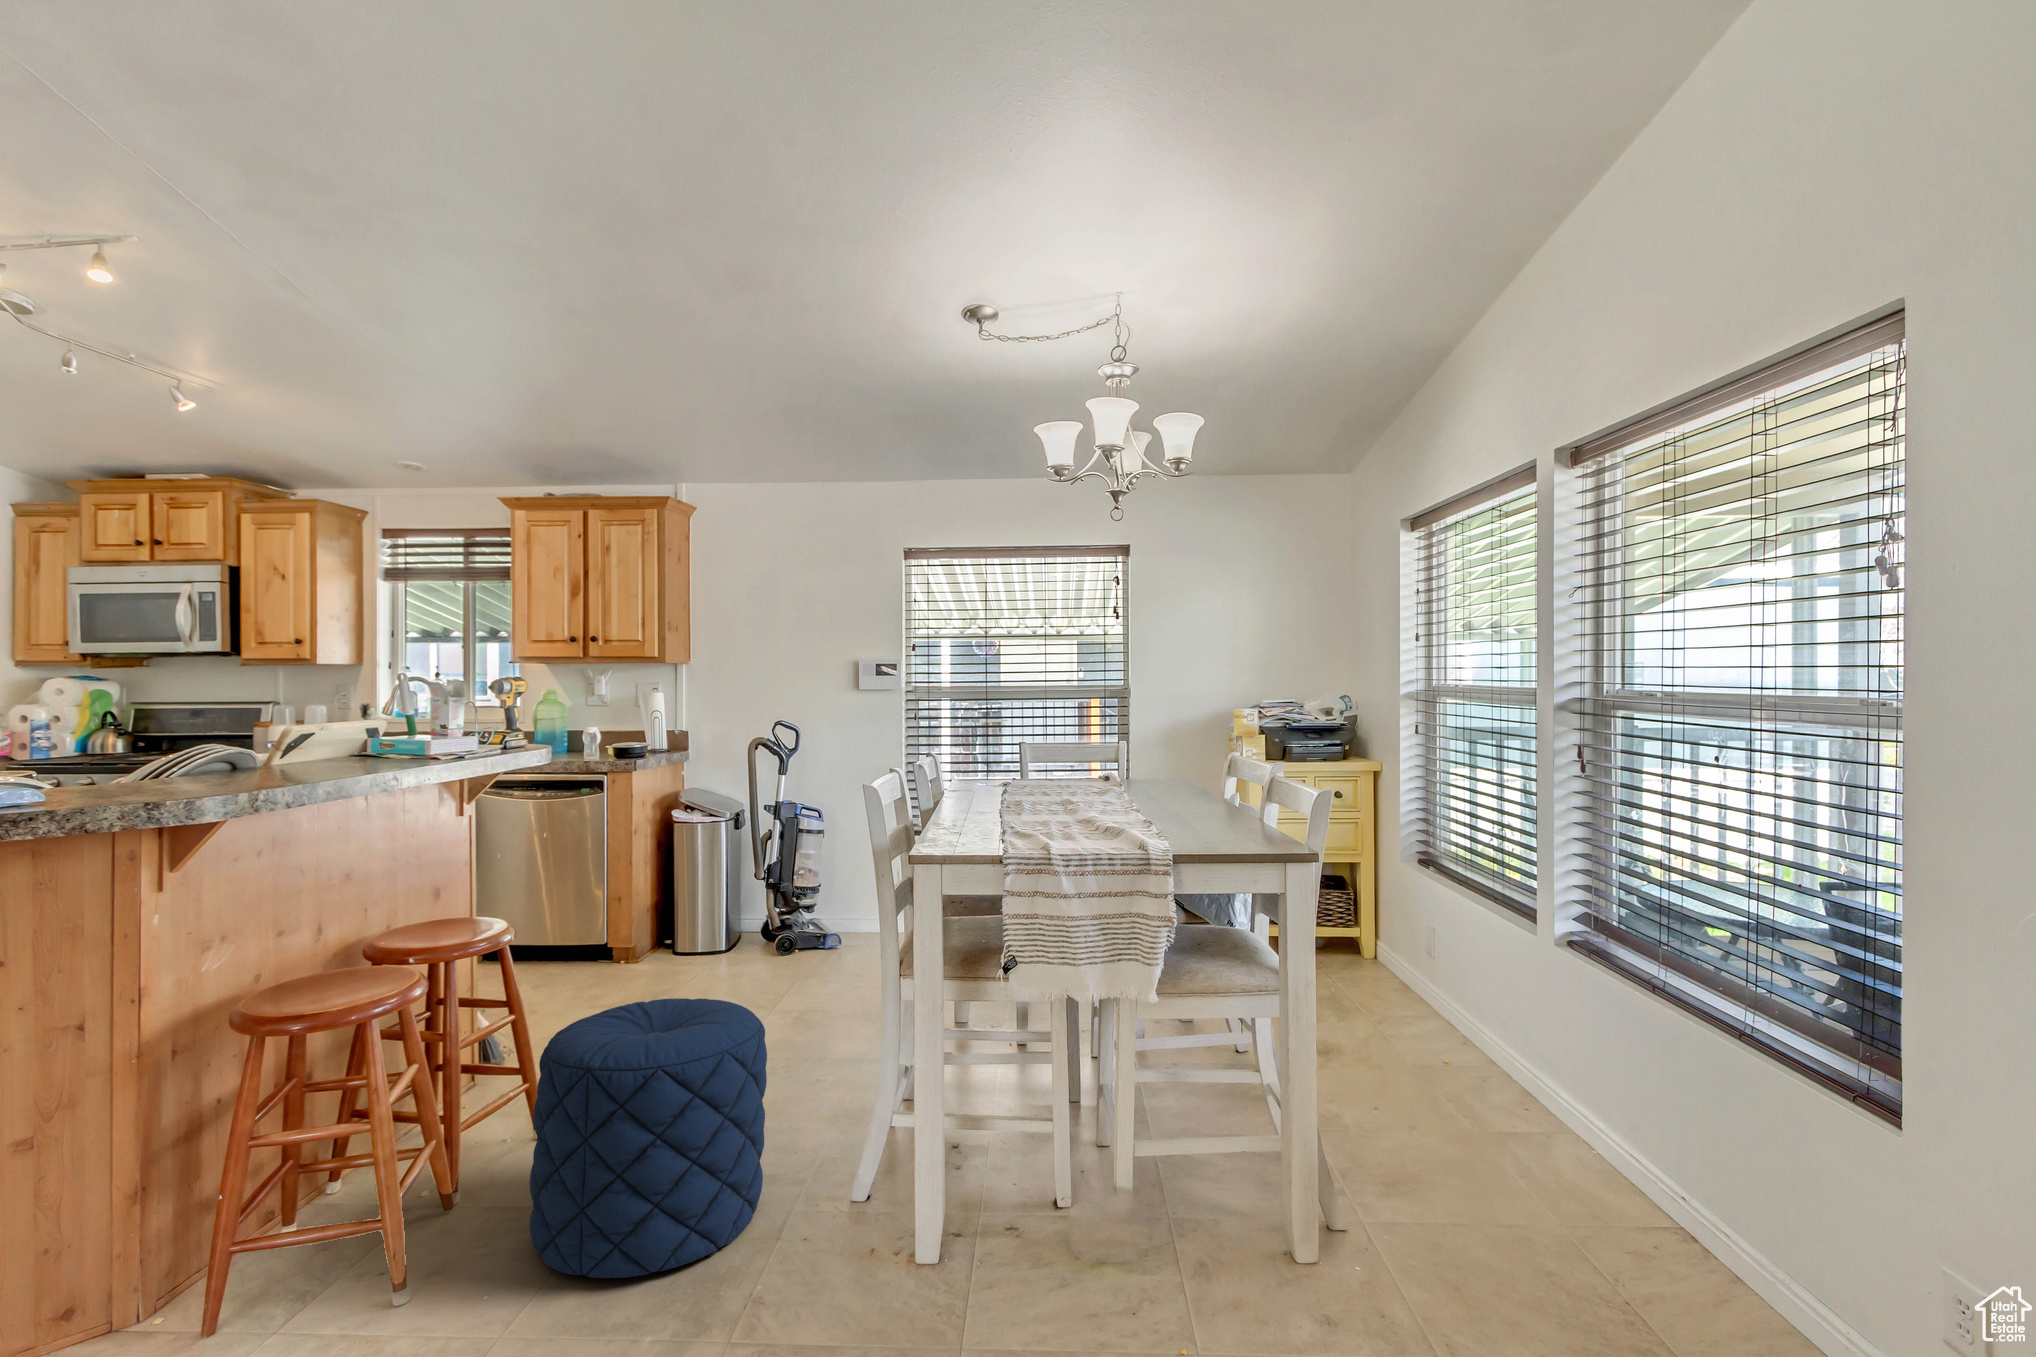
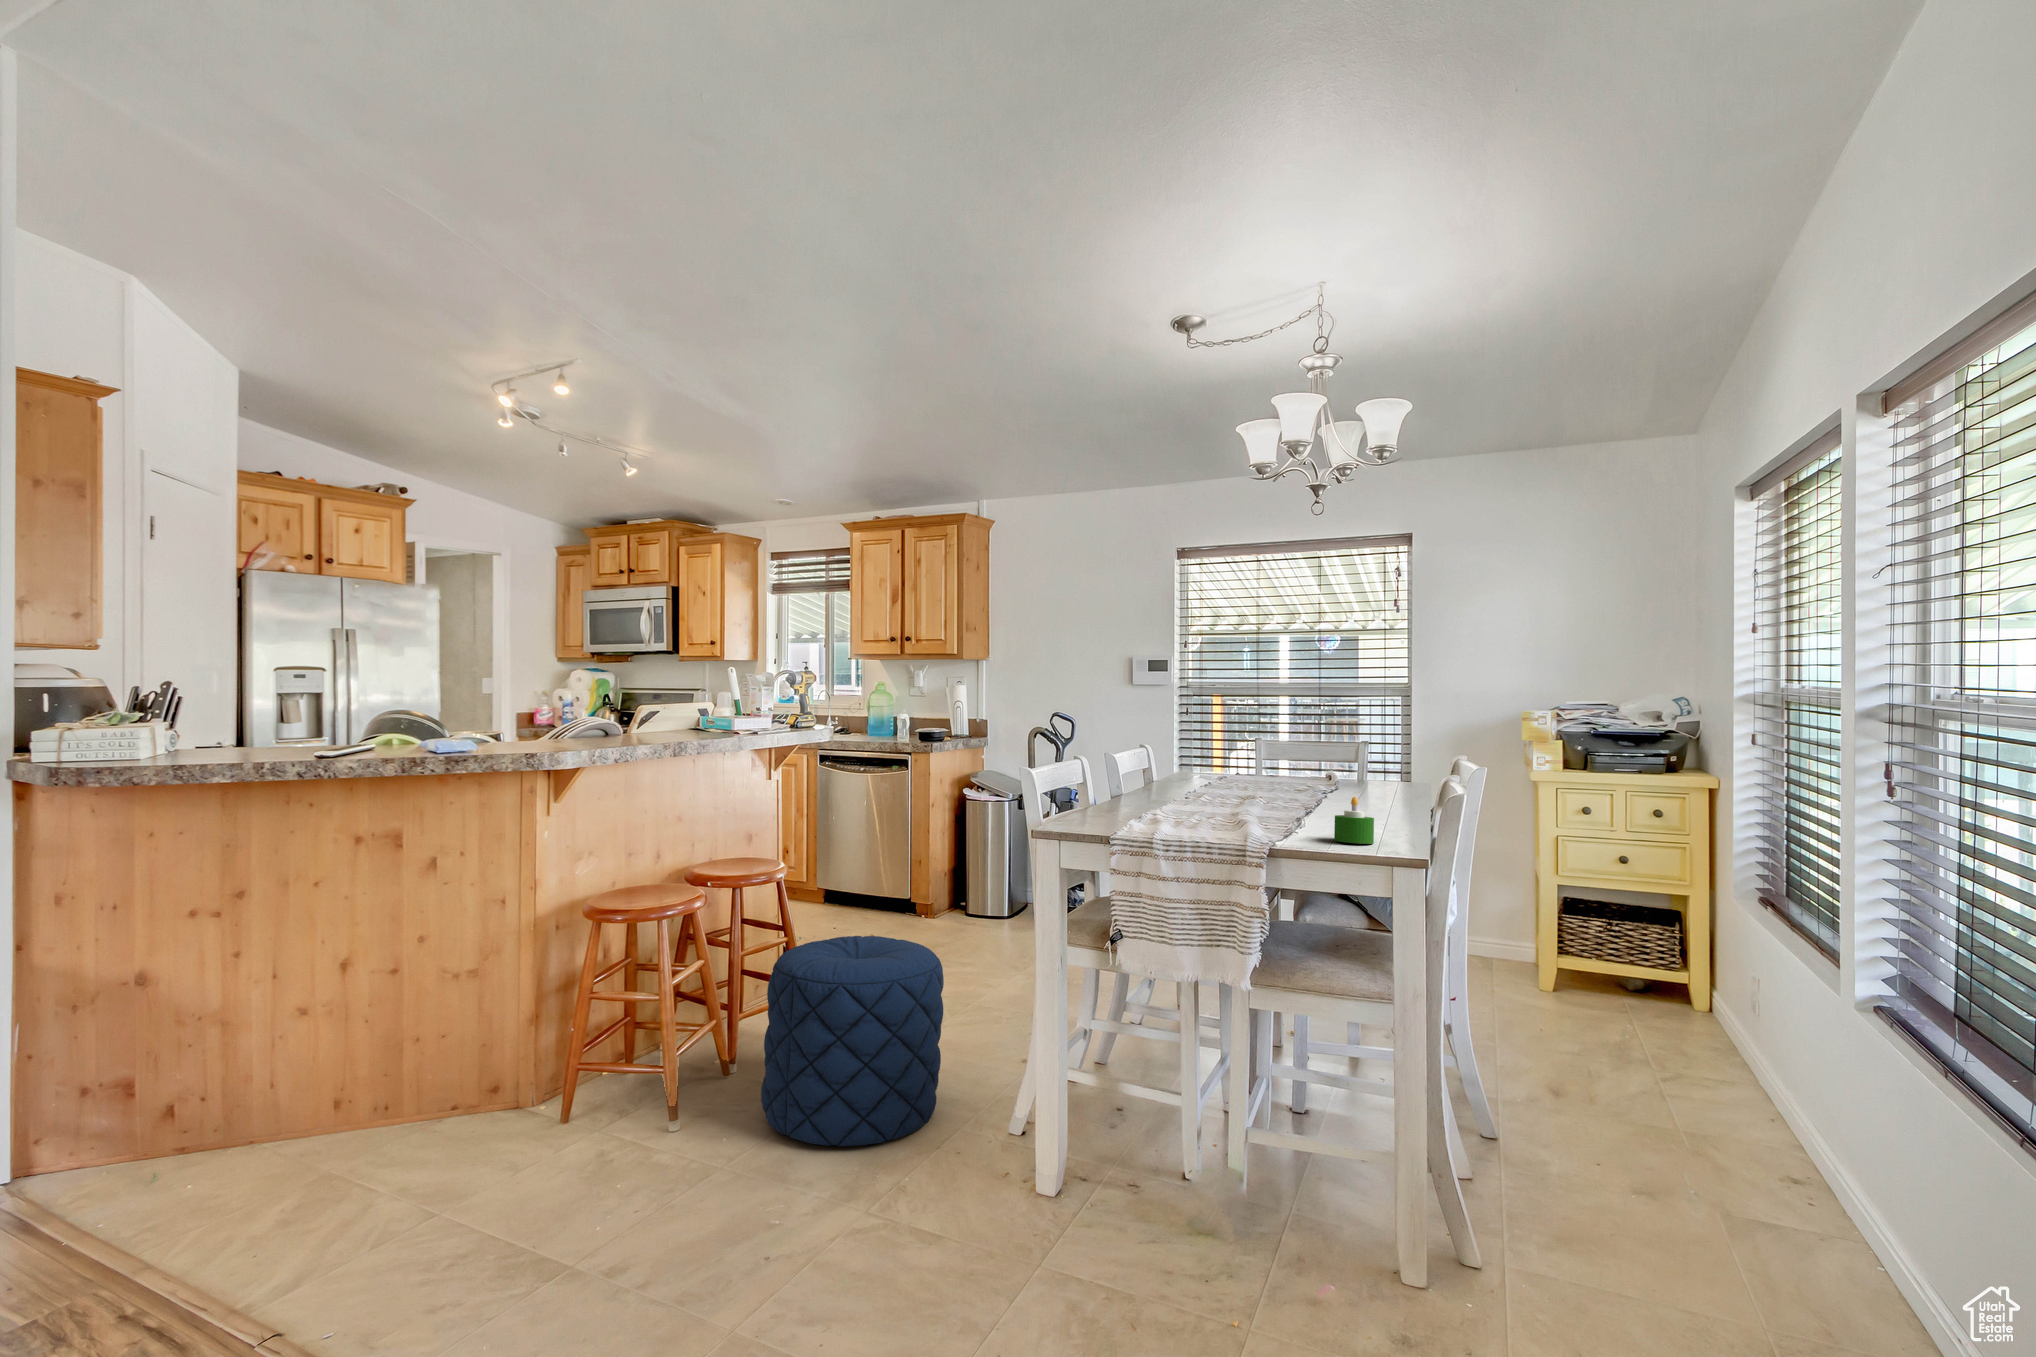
candle: none [1216,796,1254,842] -> present [1334,797,1374,844]

